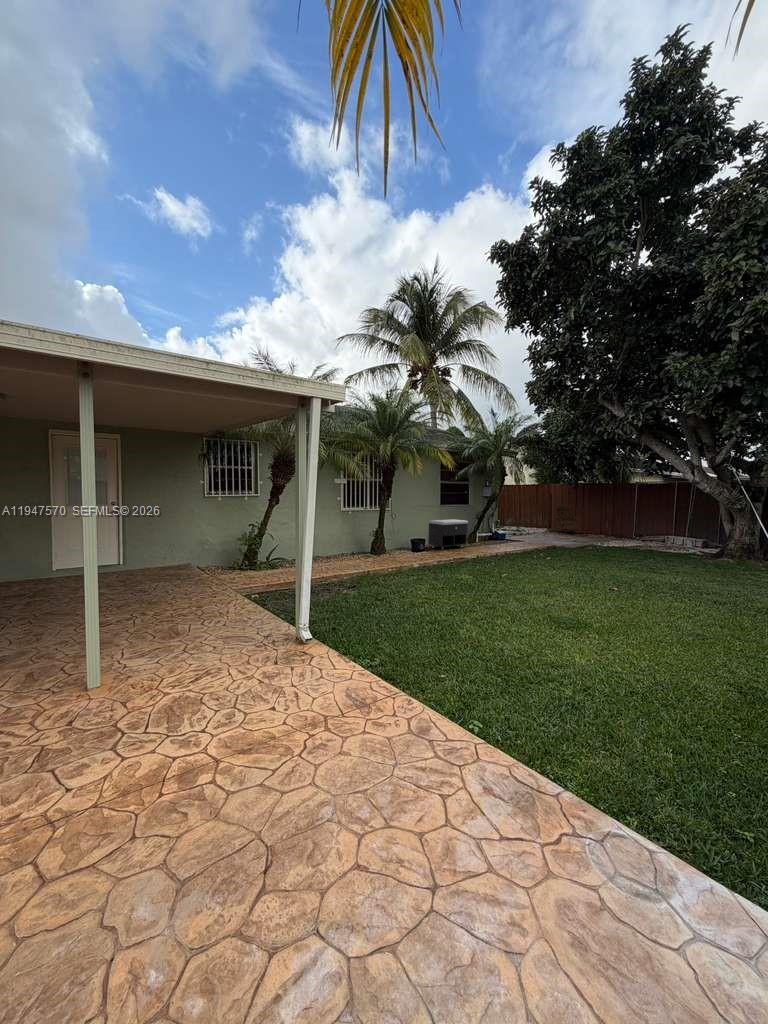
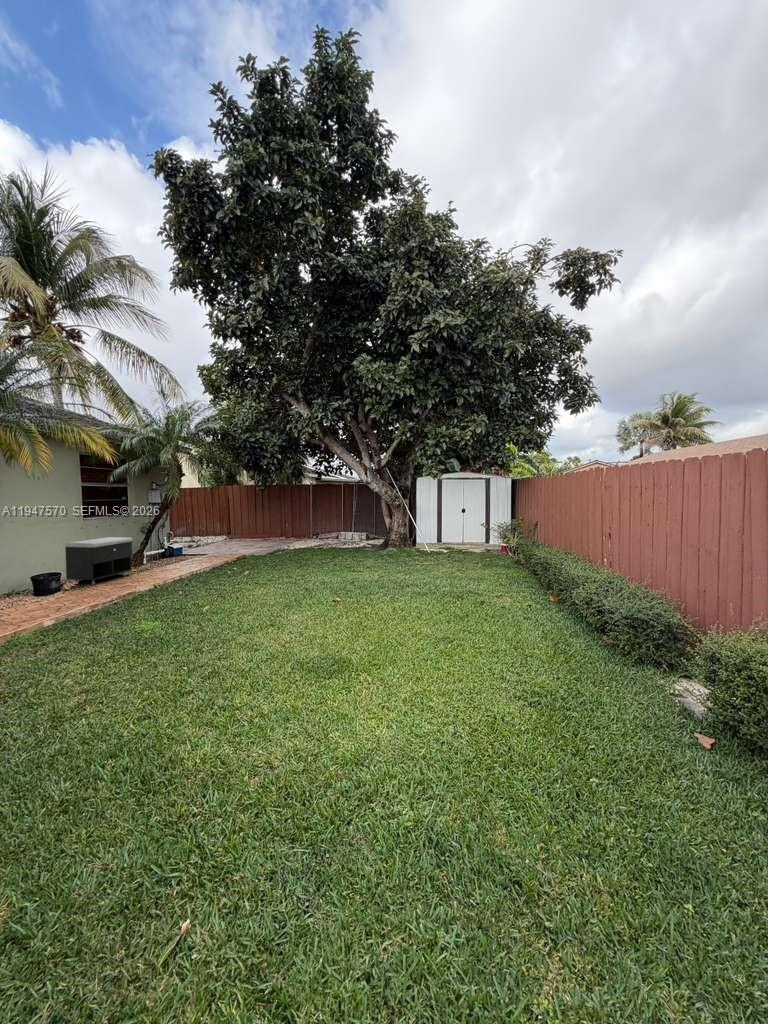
lounge chair: present [555,505,580,535] -> none [232,509,261,541]

